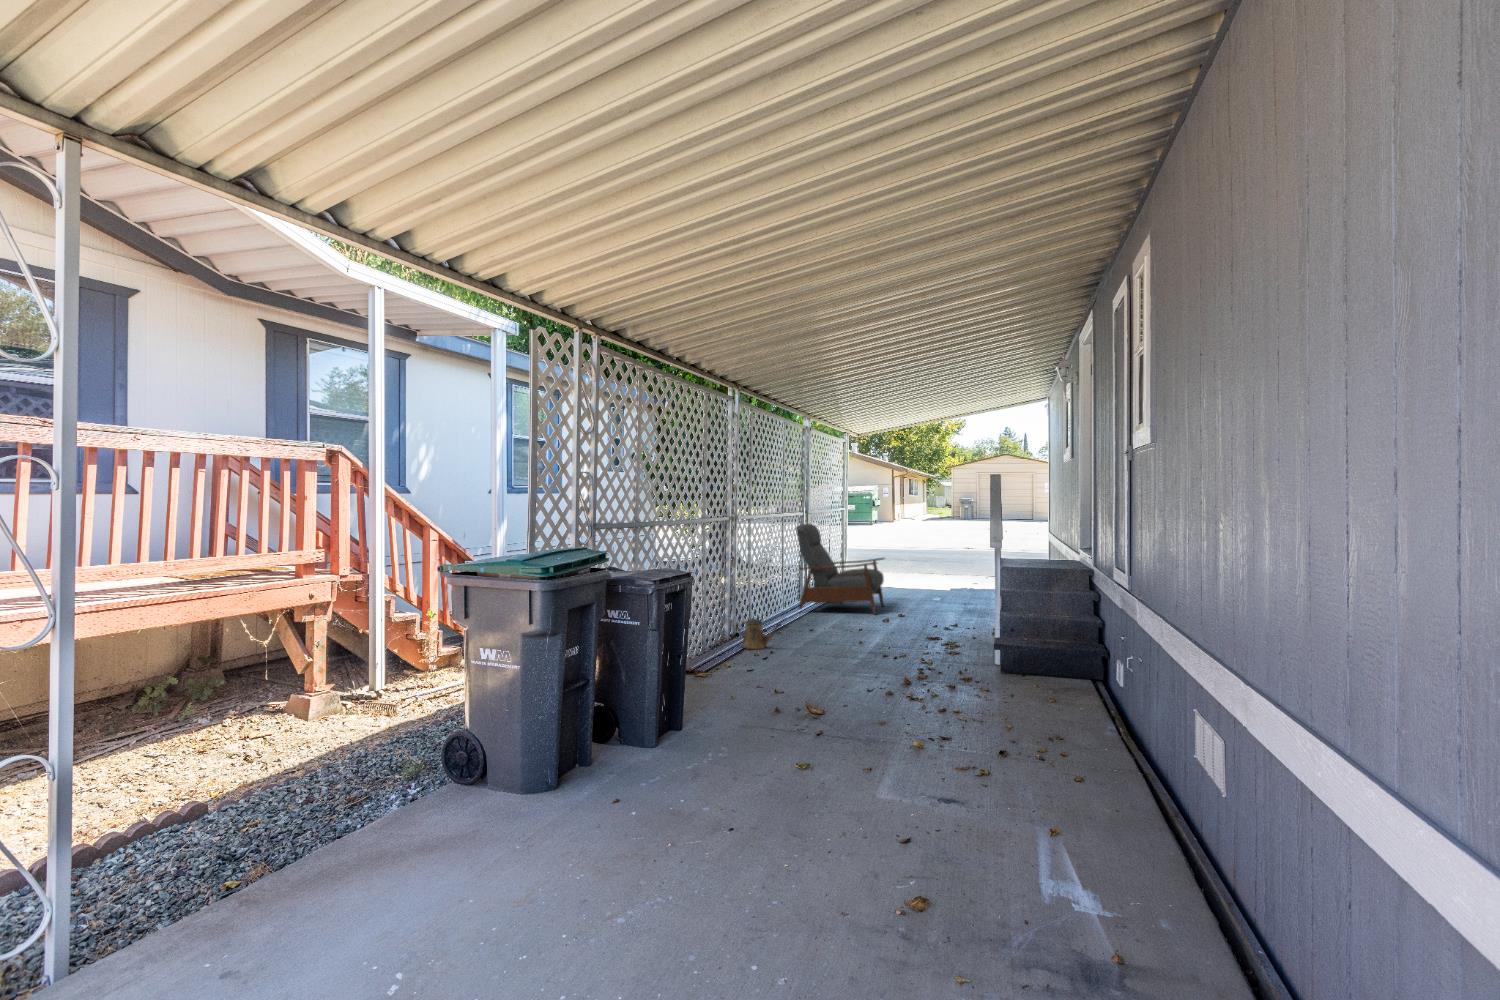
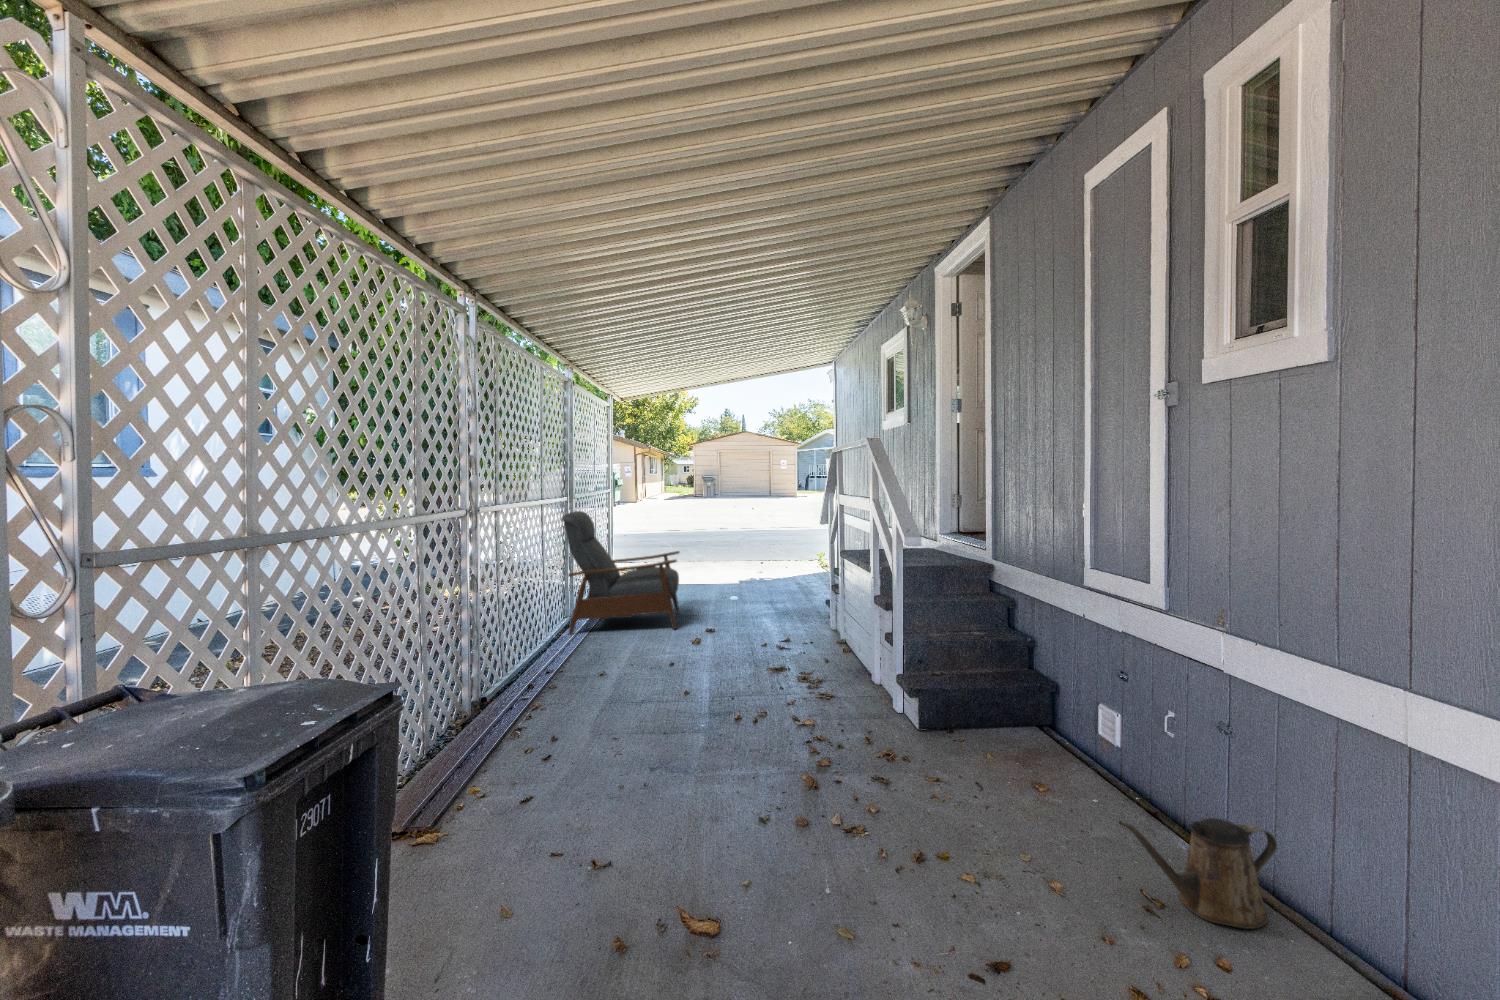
watering can: present [736,617,786,649] -> present [1119,818,1277,929]

